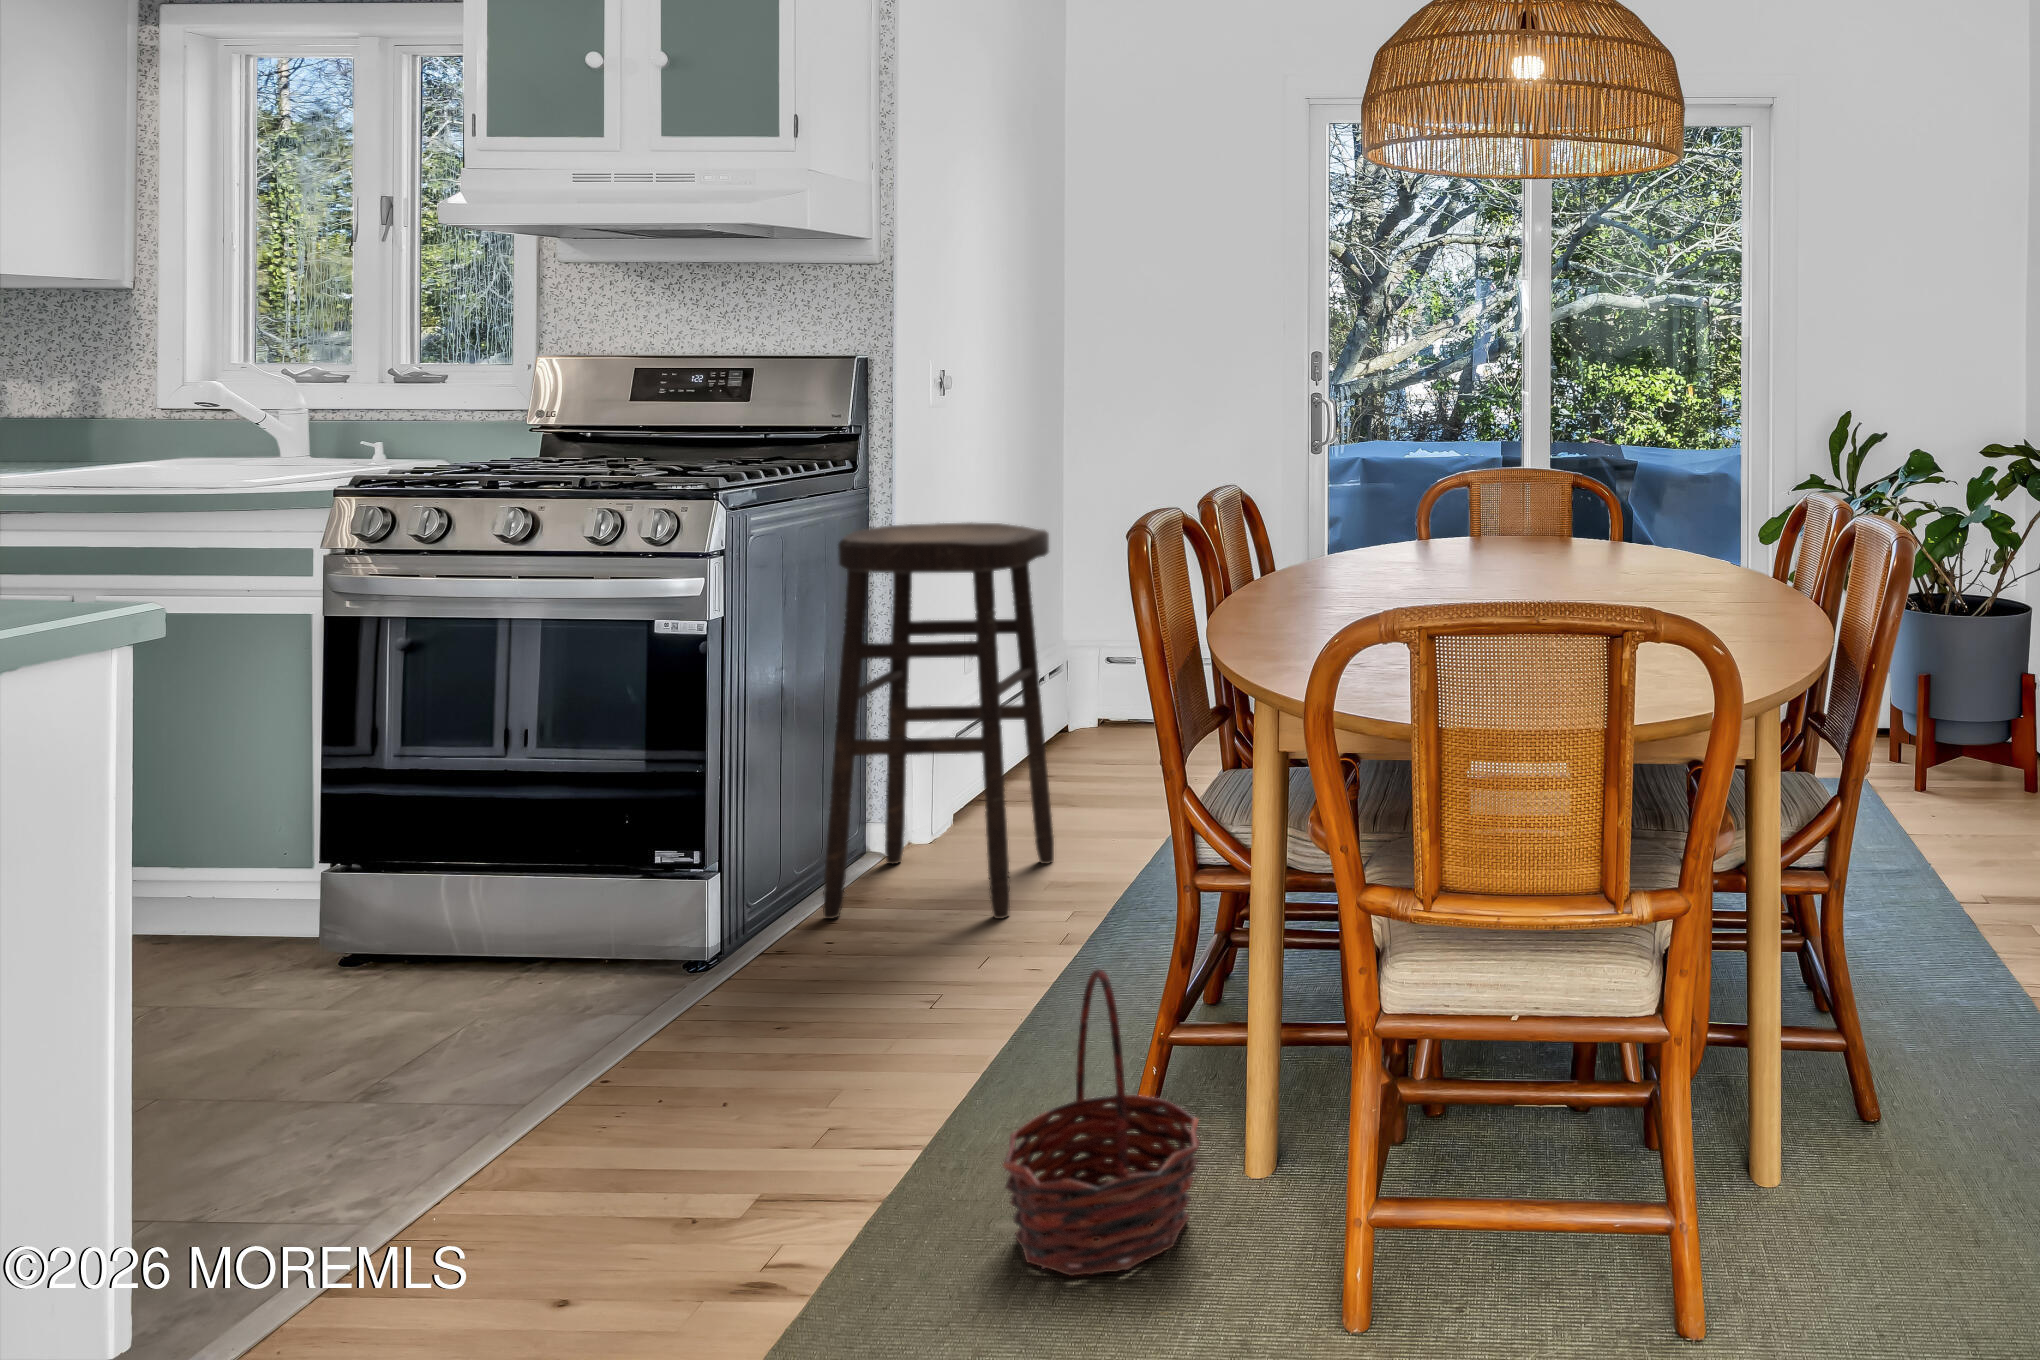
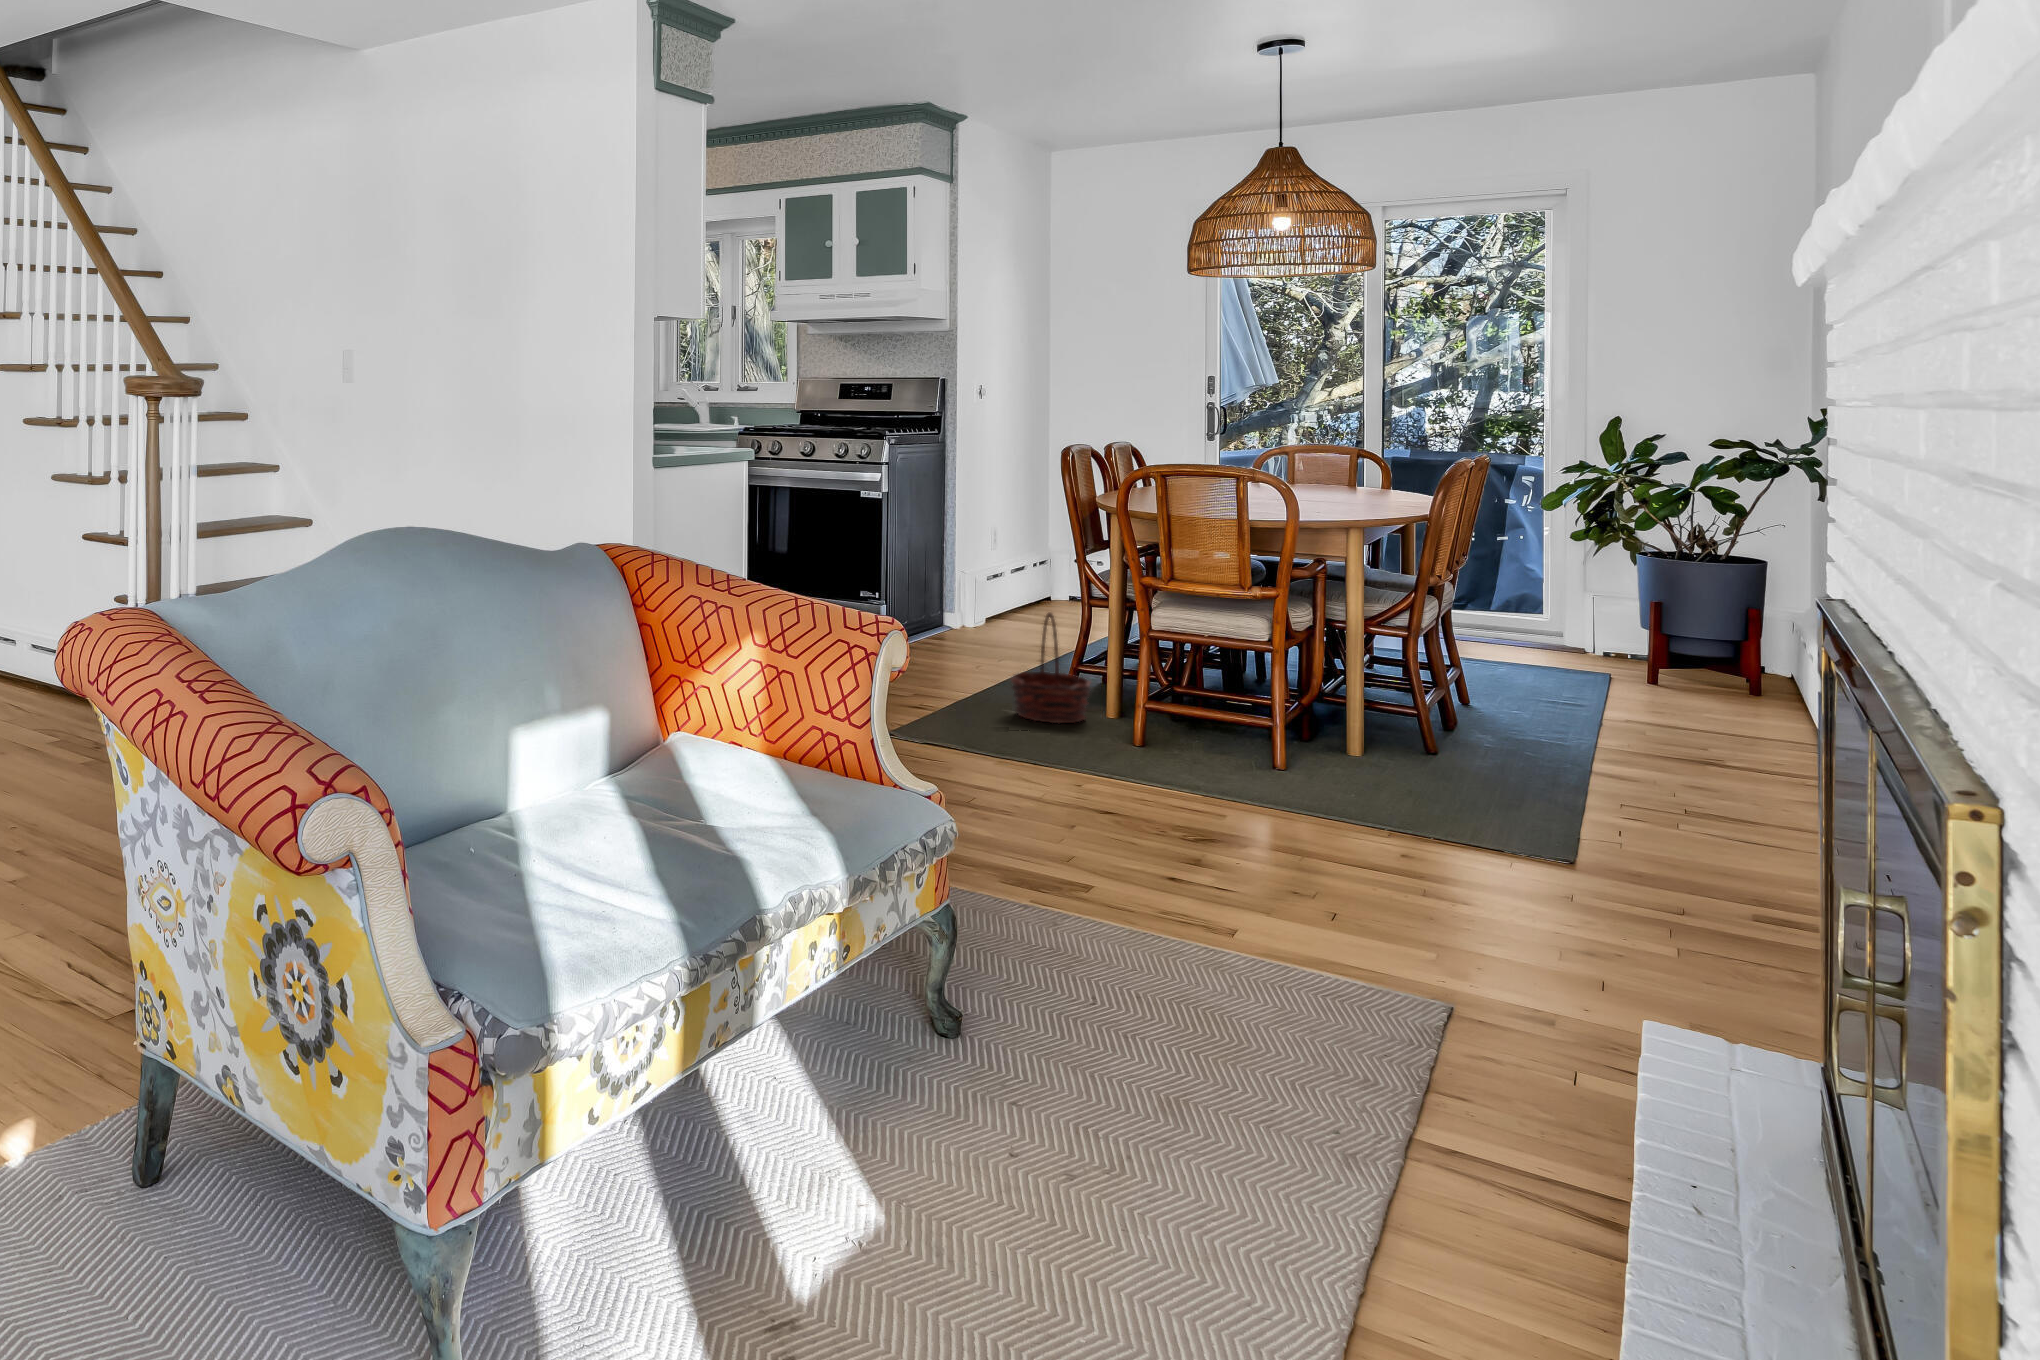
stool: present [823,522,1054,919] -> none [928,462,1039,651]

